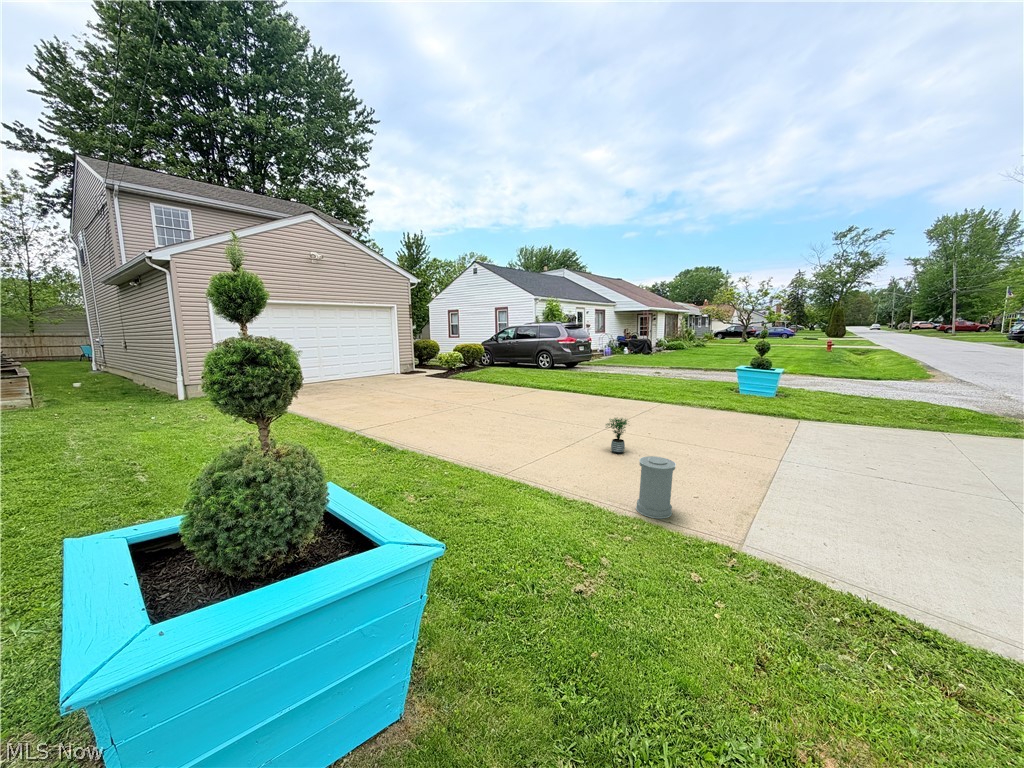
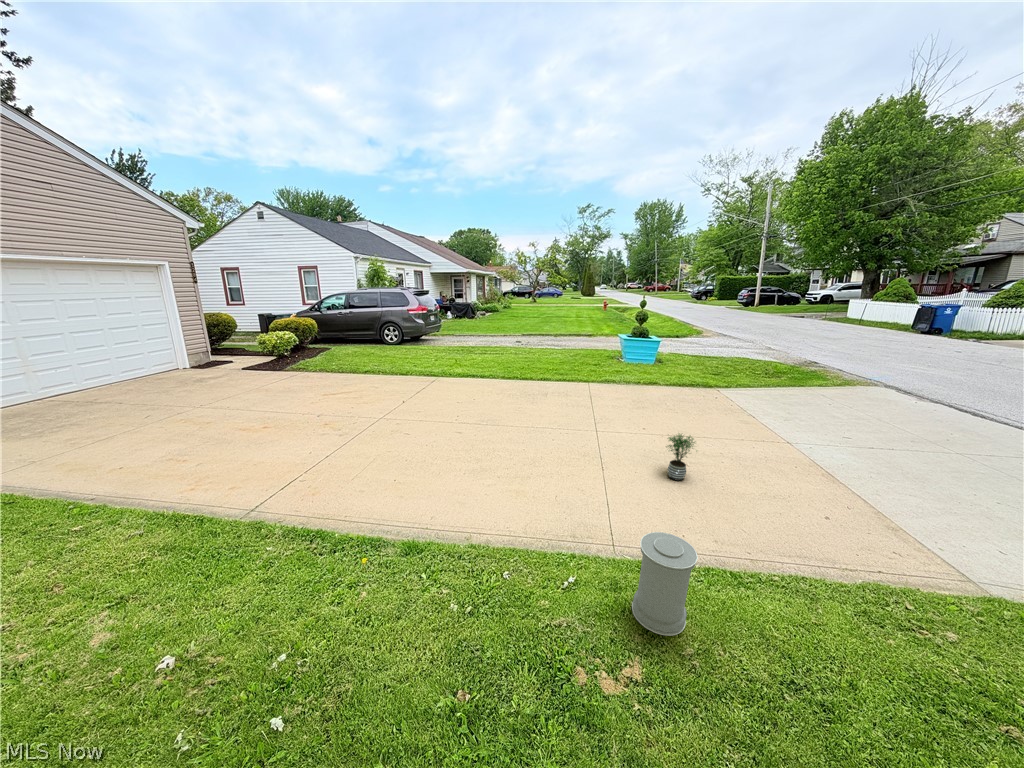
trash can: present [636,456,676,518] -> present [632,532,698,636]

